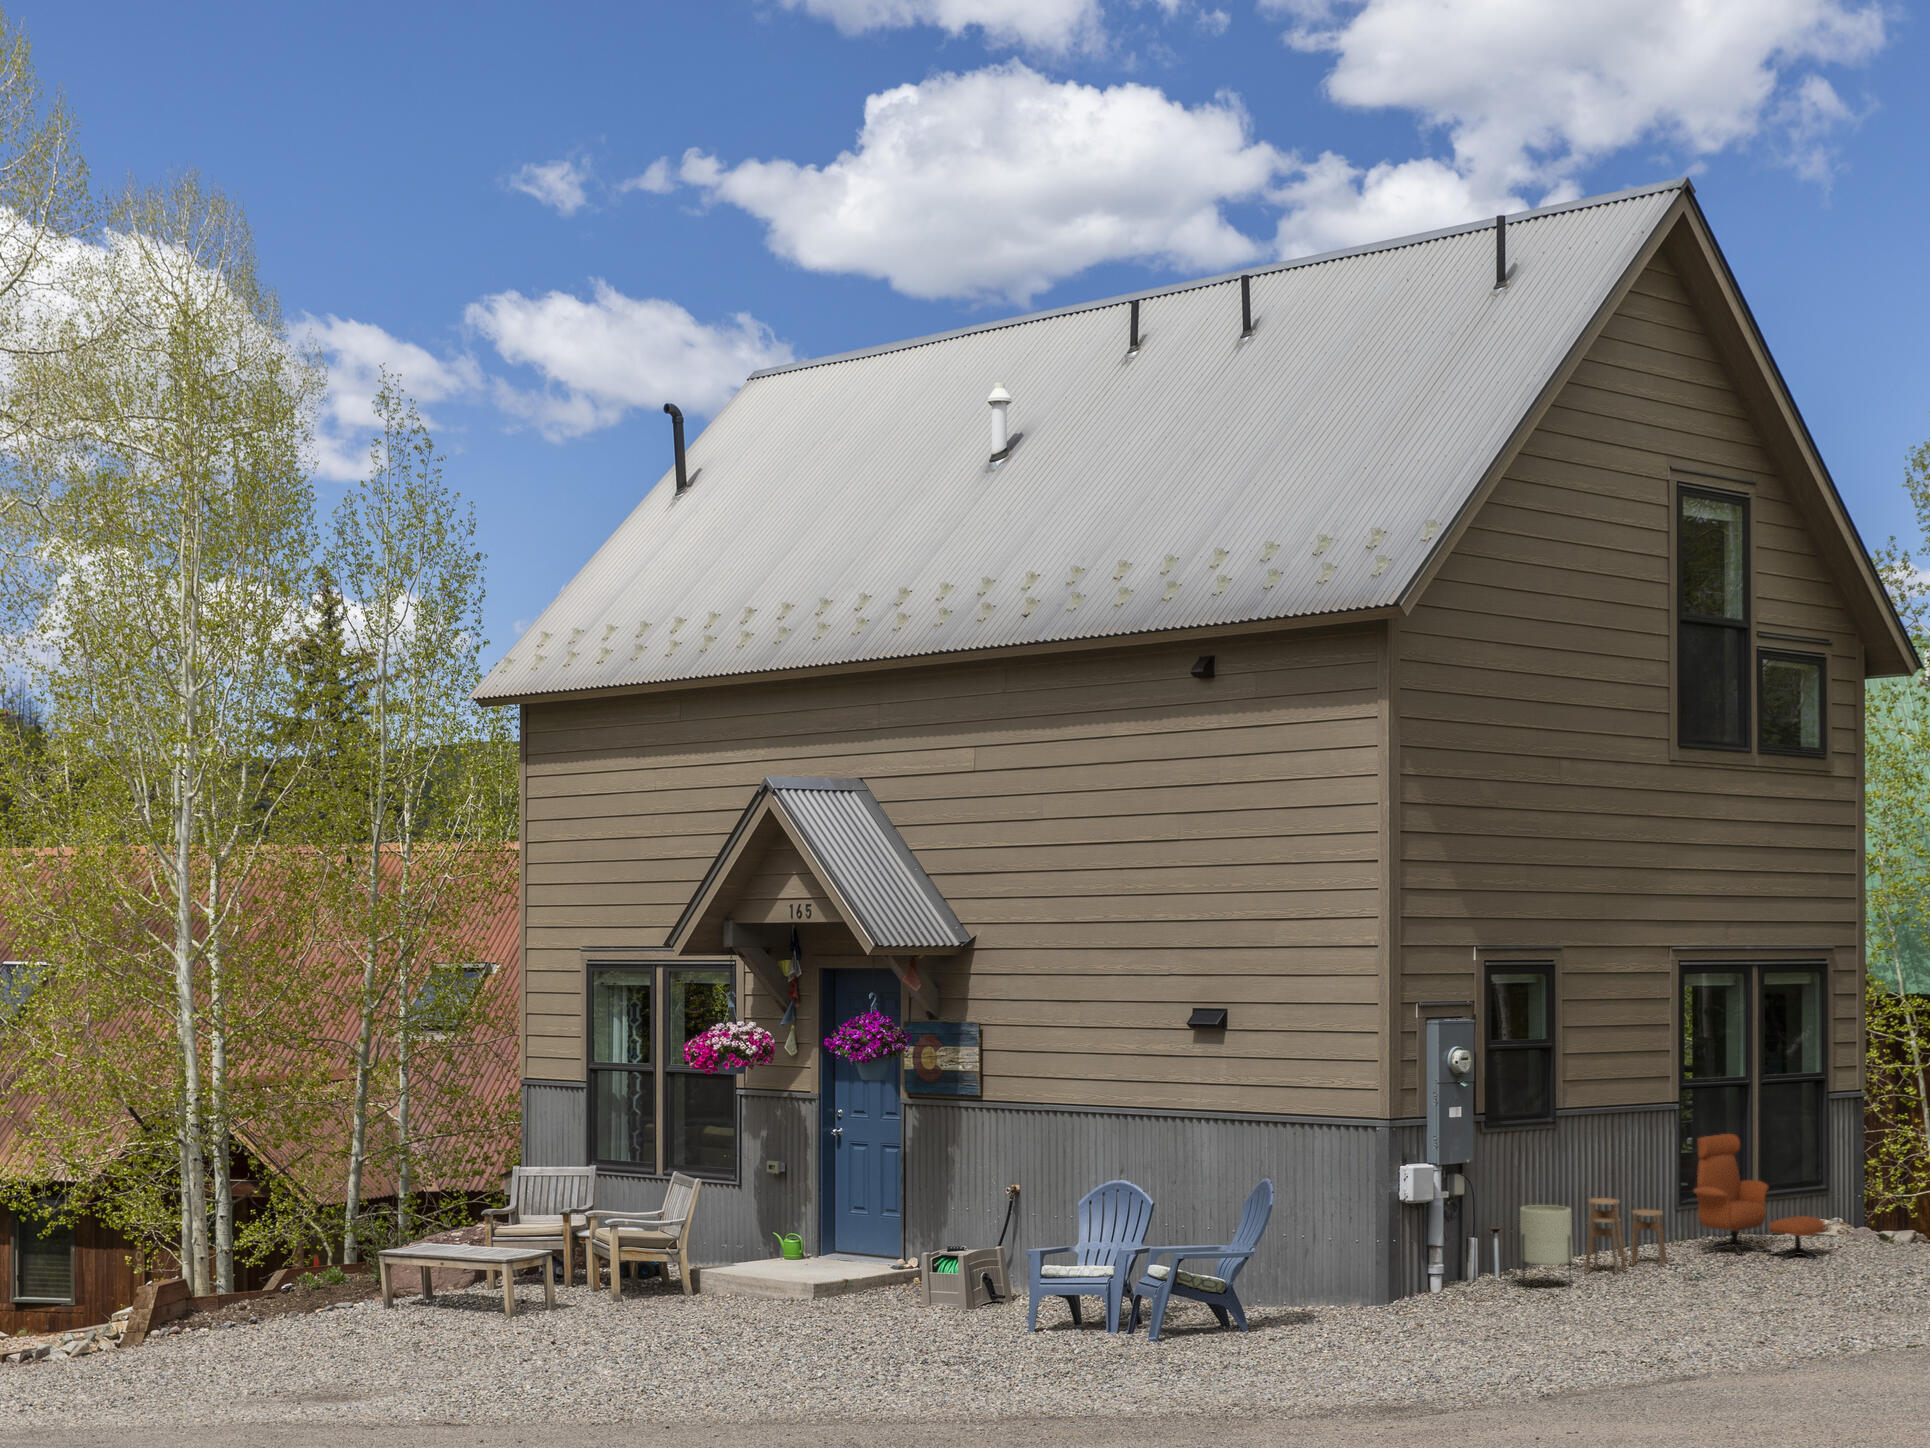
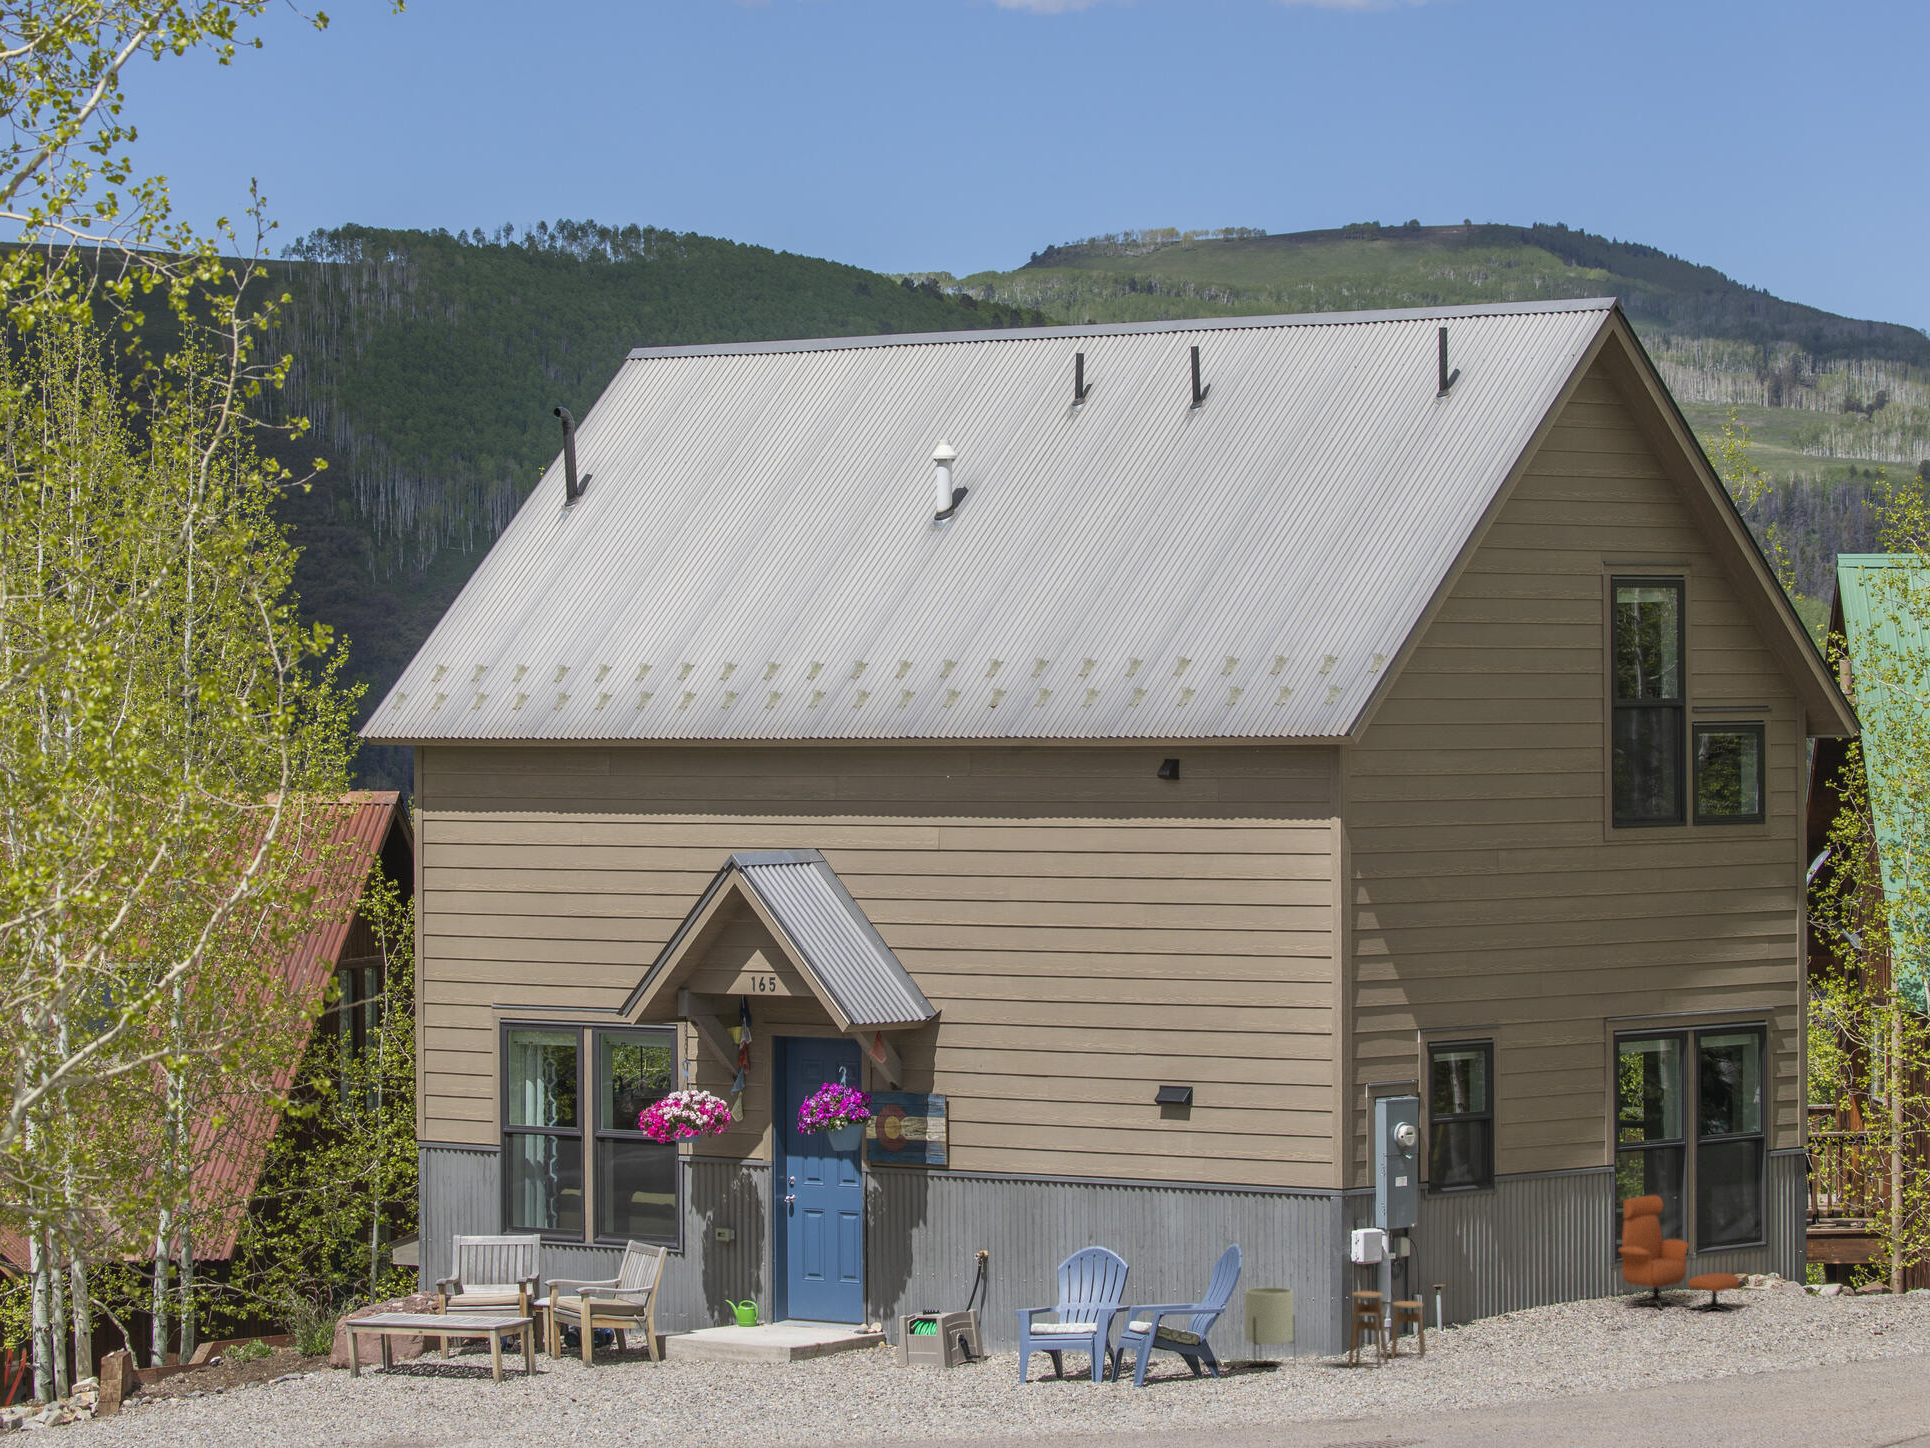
stool: present [1585,1198,1667,1275] -> present [1348,1291,1426,1368]
planter: present [1520,1205,1573,1285] -> present [1245,1287,1295,1365]

